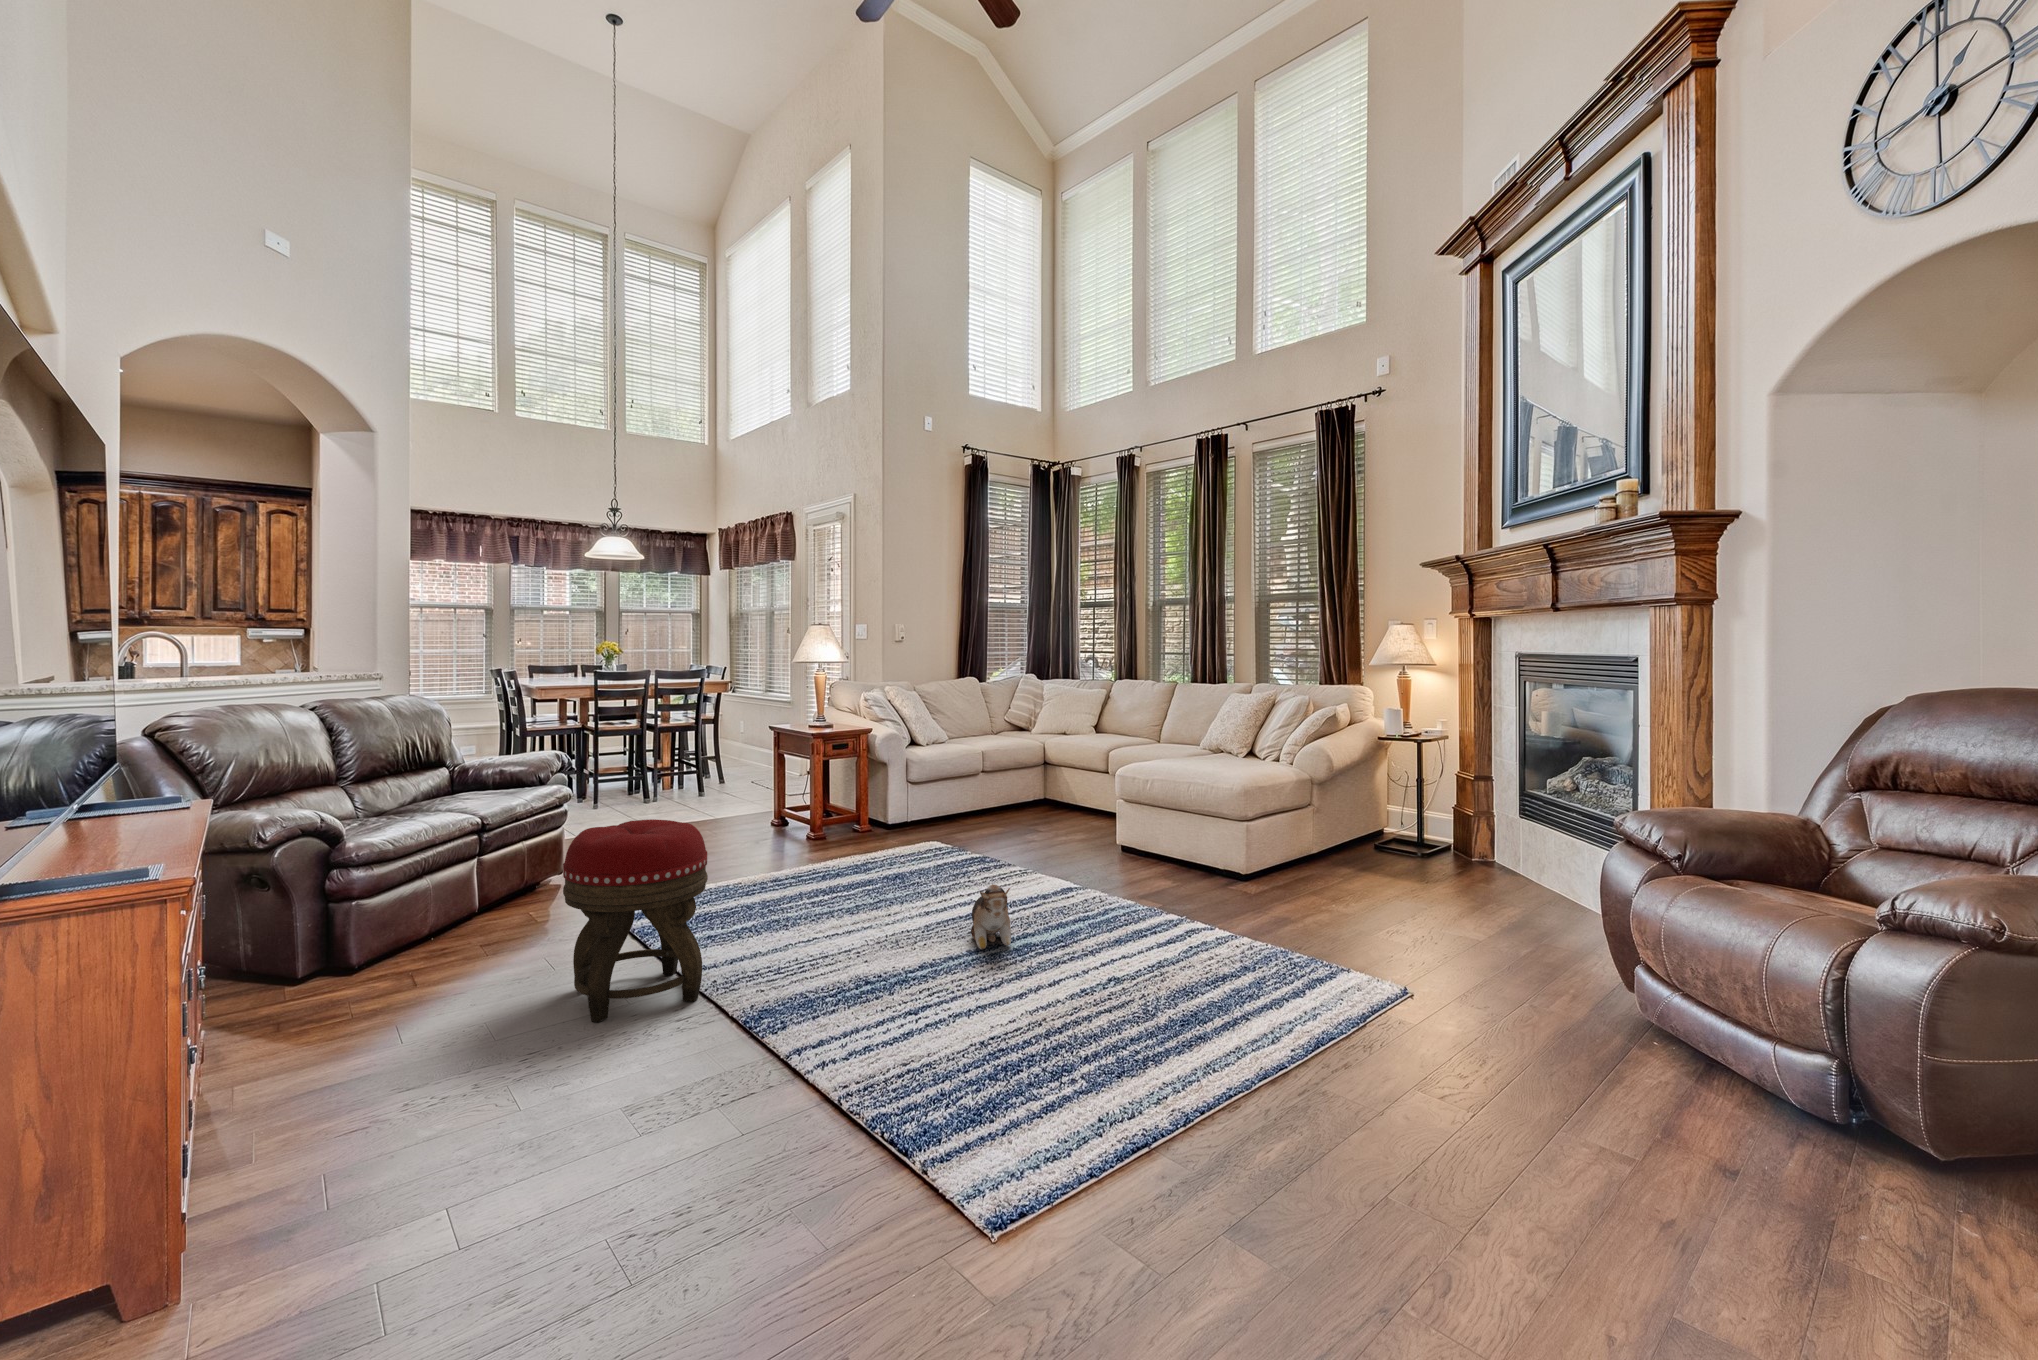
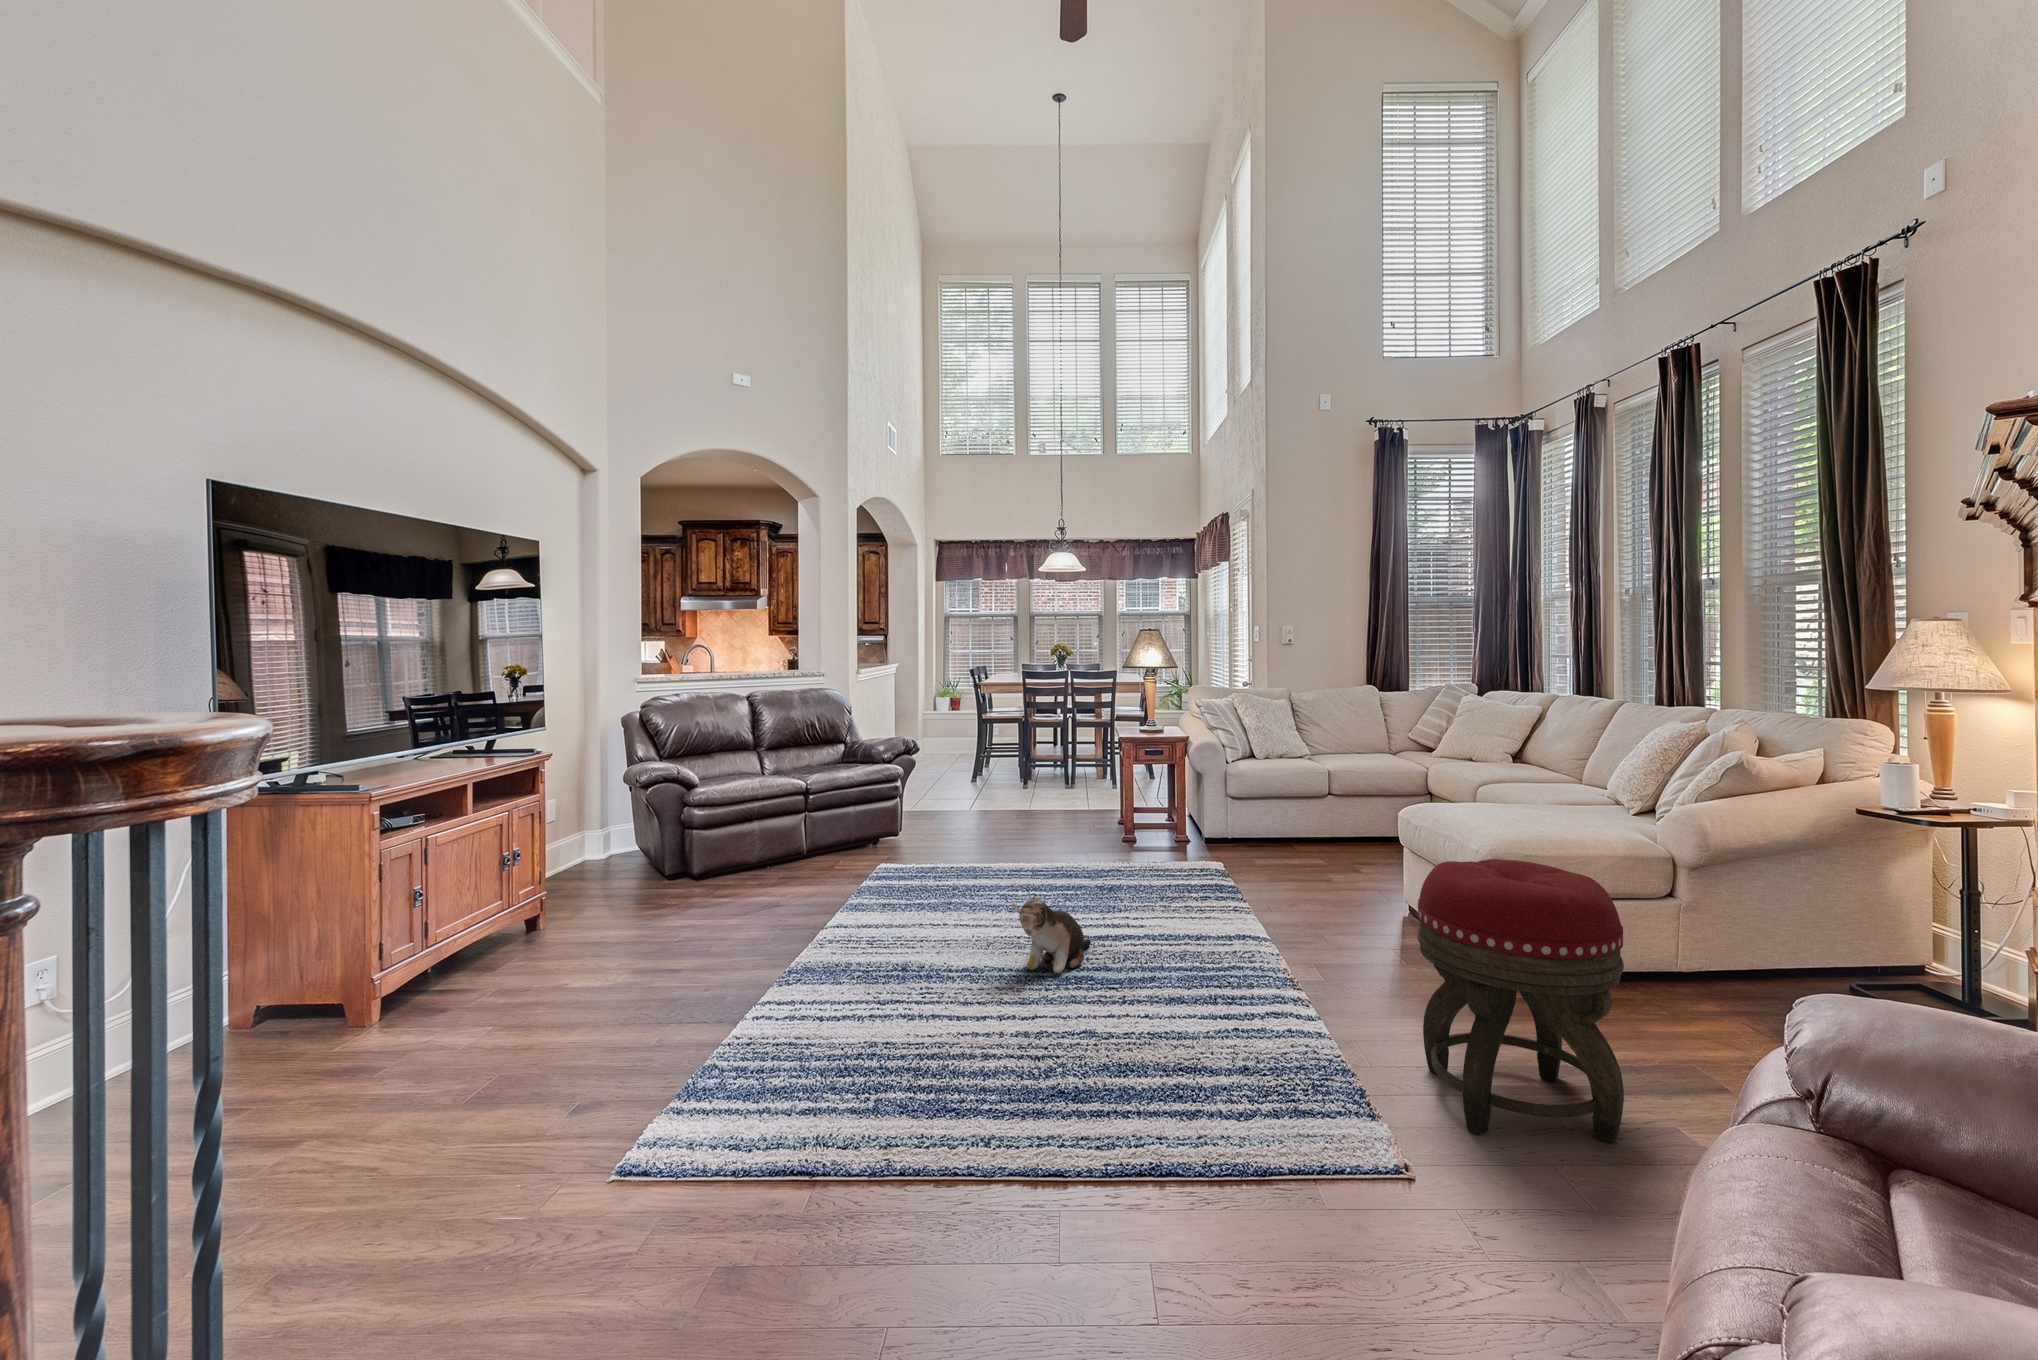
footstool: present [563,819,708,1022] -> present [1418,859,1624,1143]

